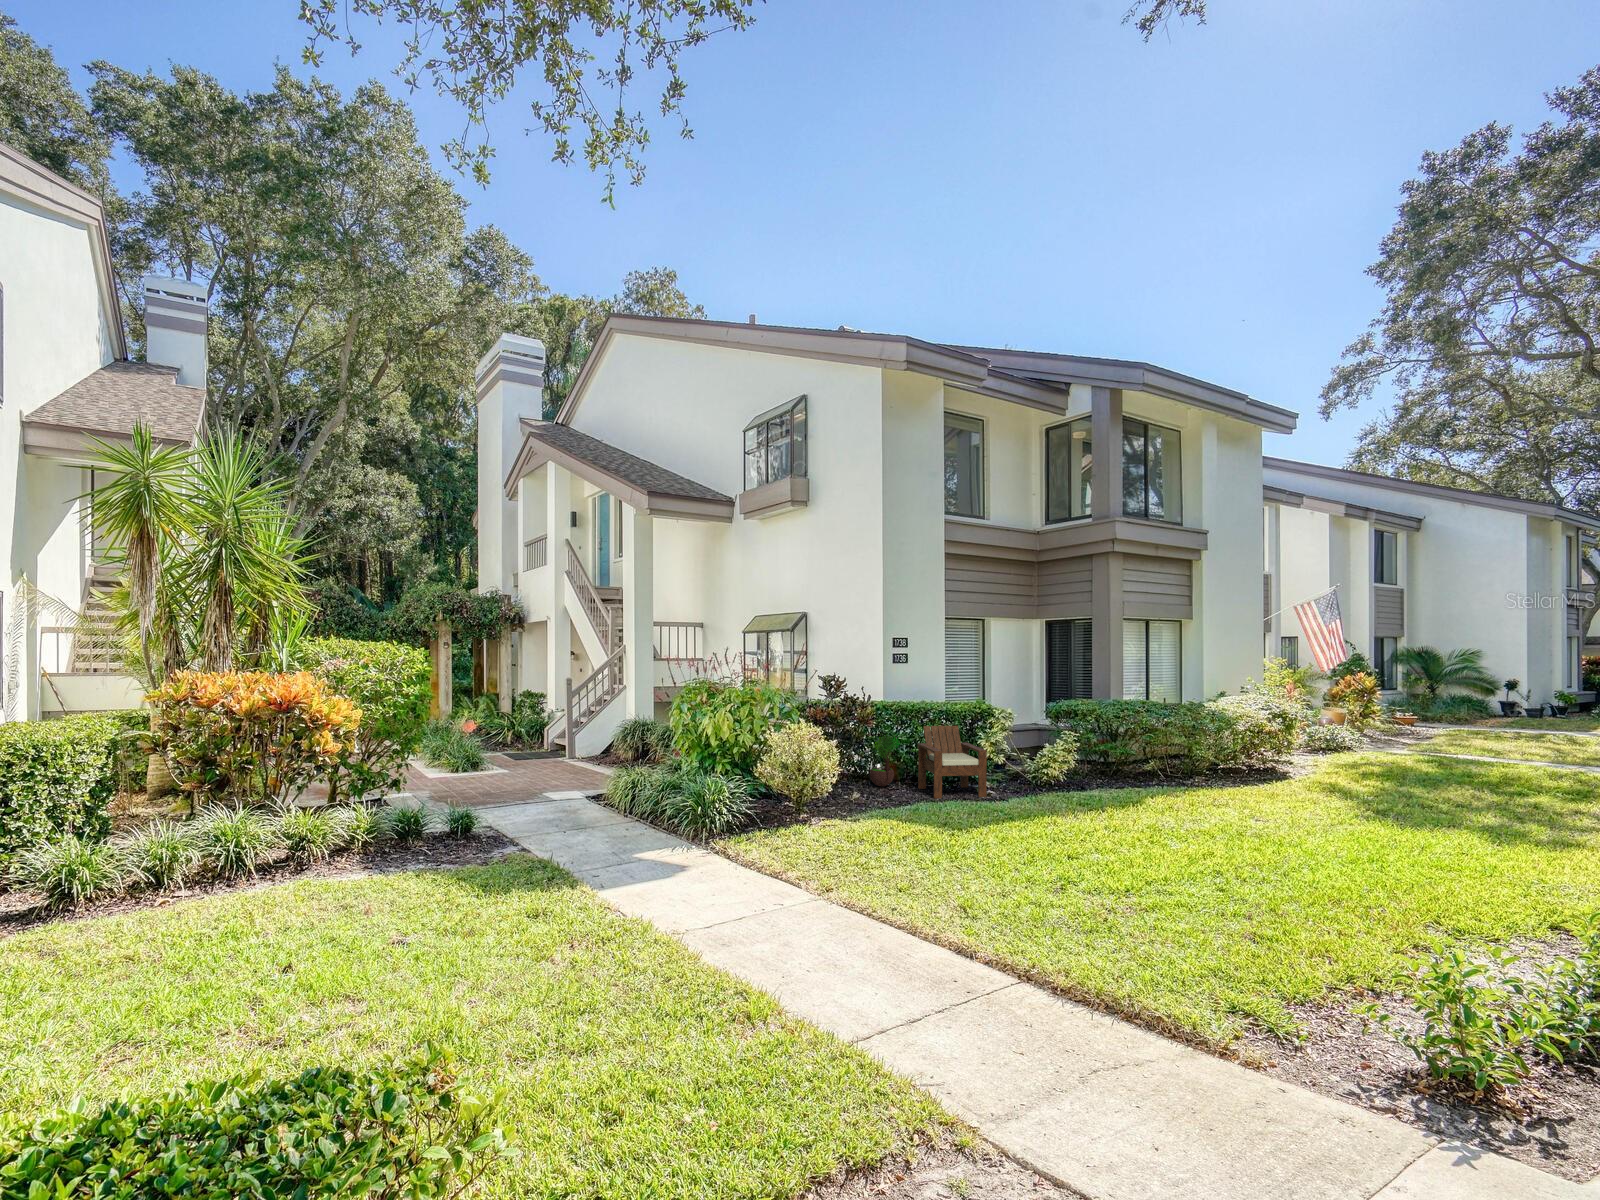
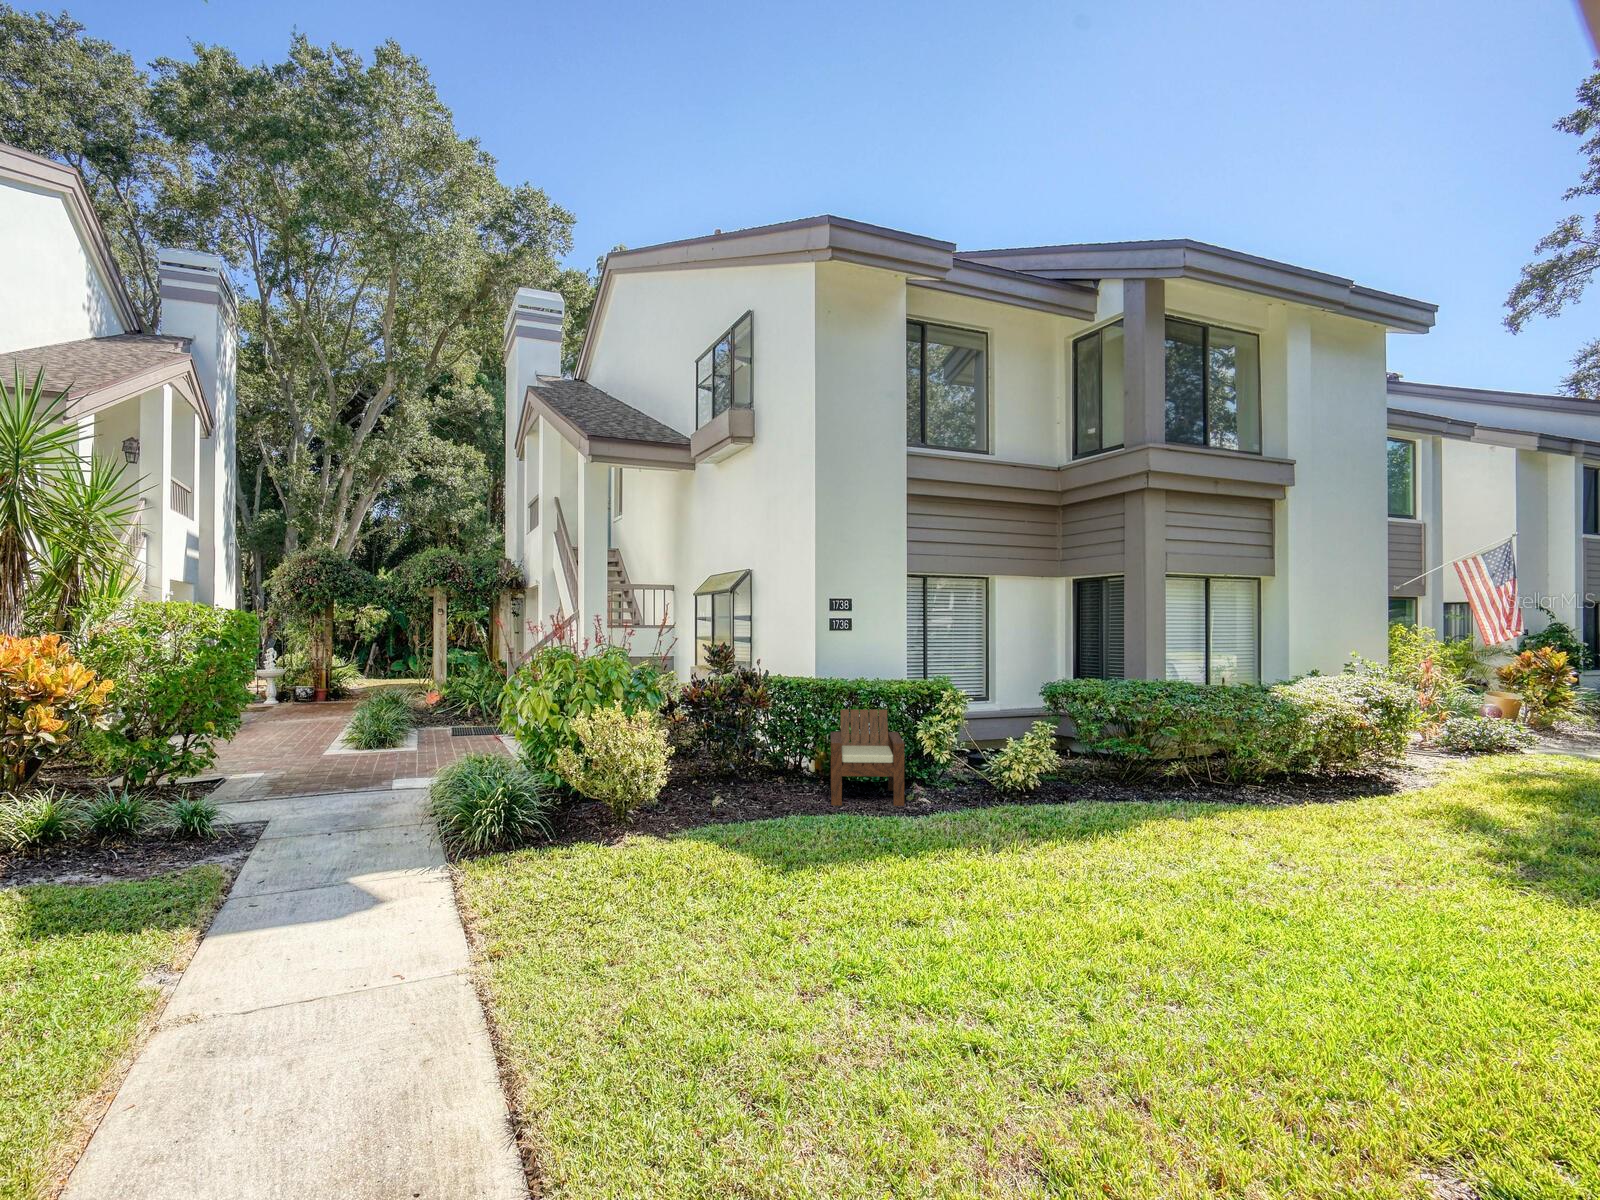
potted tree: present [870,734,900,786] -> none [772,714,812,785]

